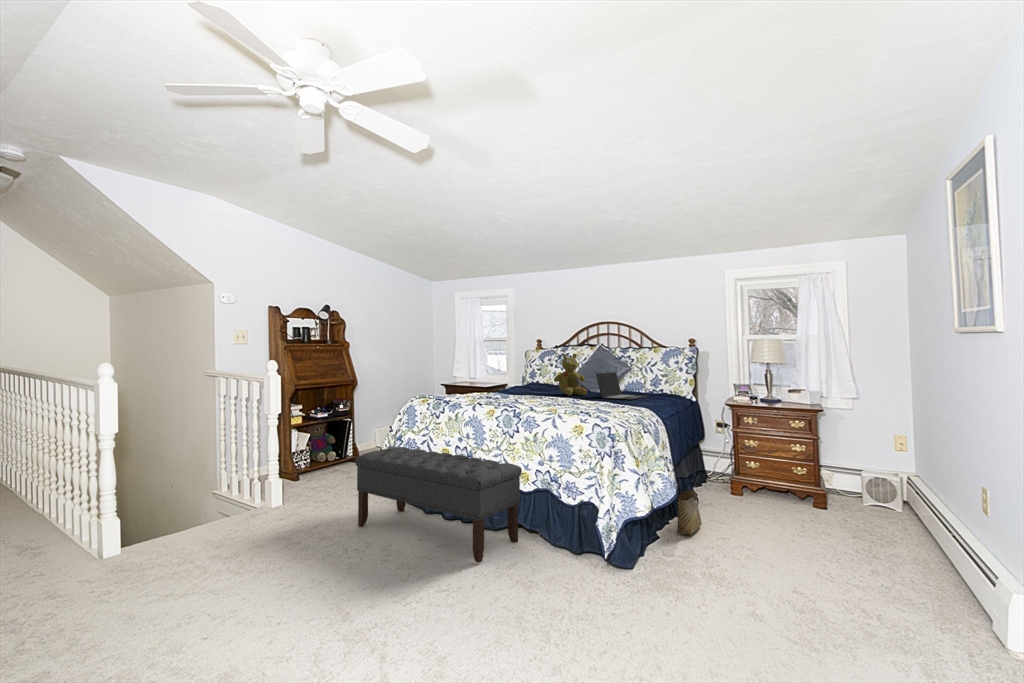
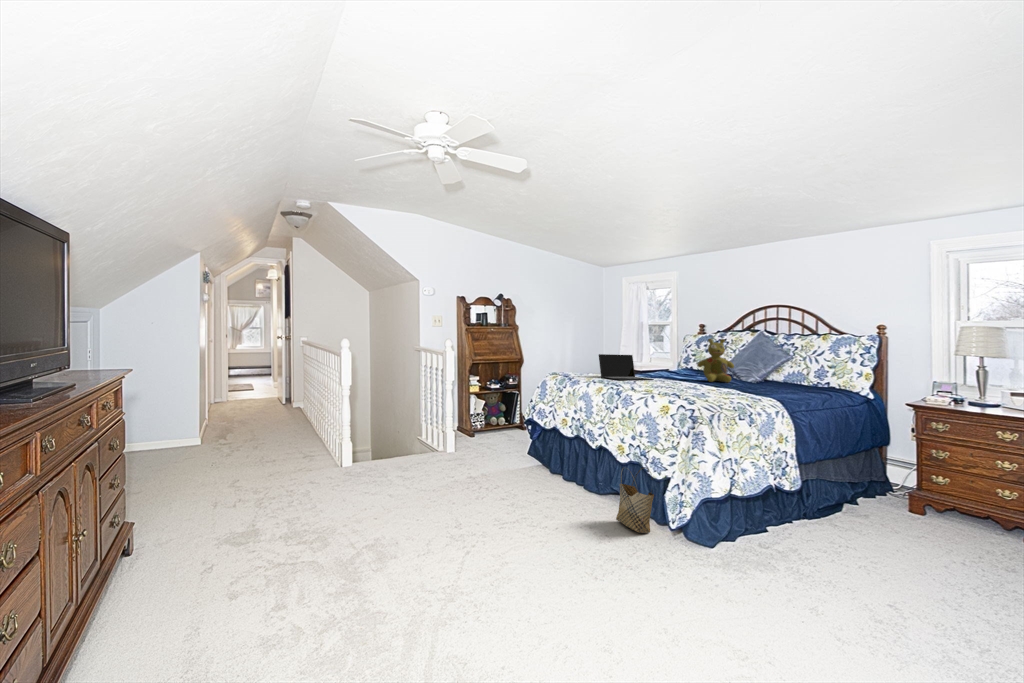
laptop: present [596,372,649,400] -> present [599,354,654,380]
bench: present [355,447,522,563] -> none [490,415,617,517]
woven basket: present [674,474,702,535] -> present [616,467,654,533]

